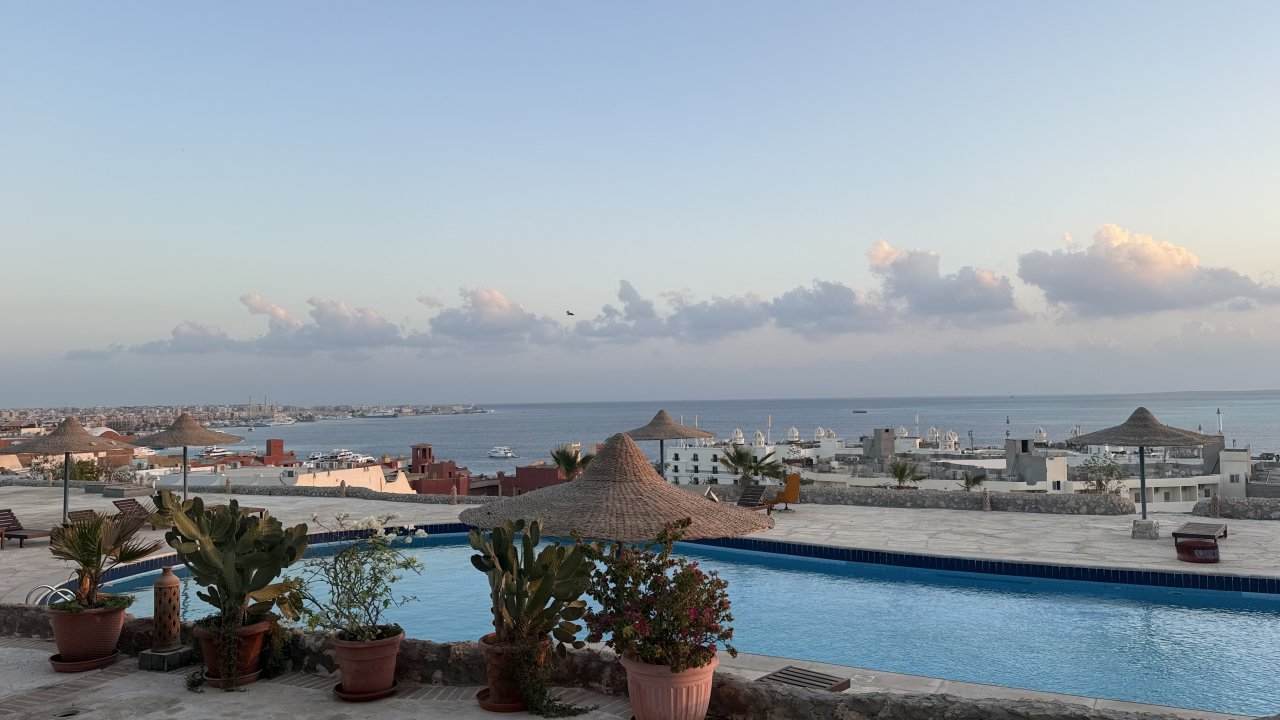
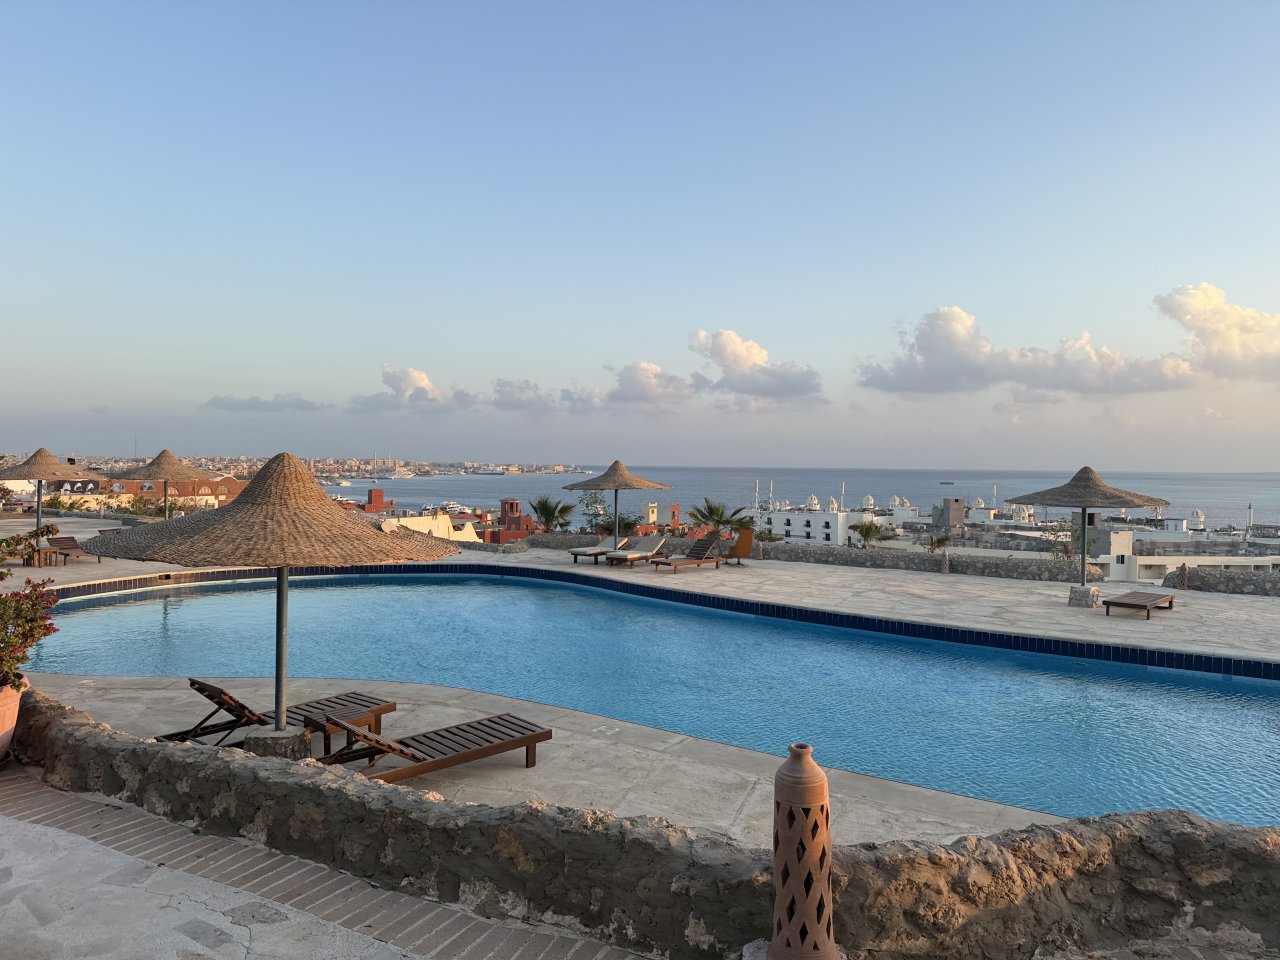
pouf: present [1176,541,1220,562] -> none [1091,609,1138,633]

